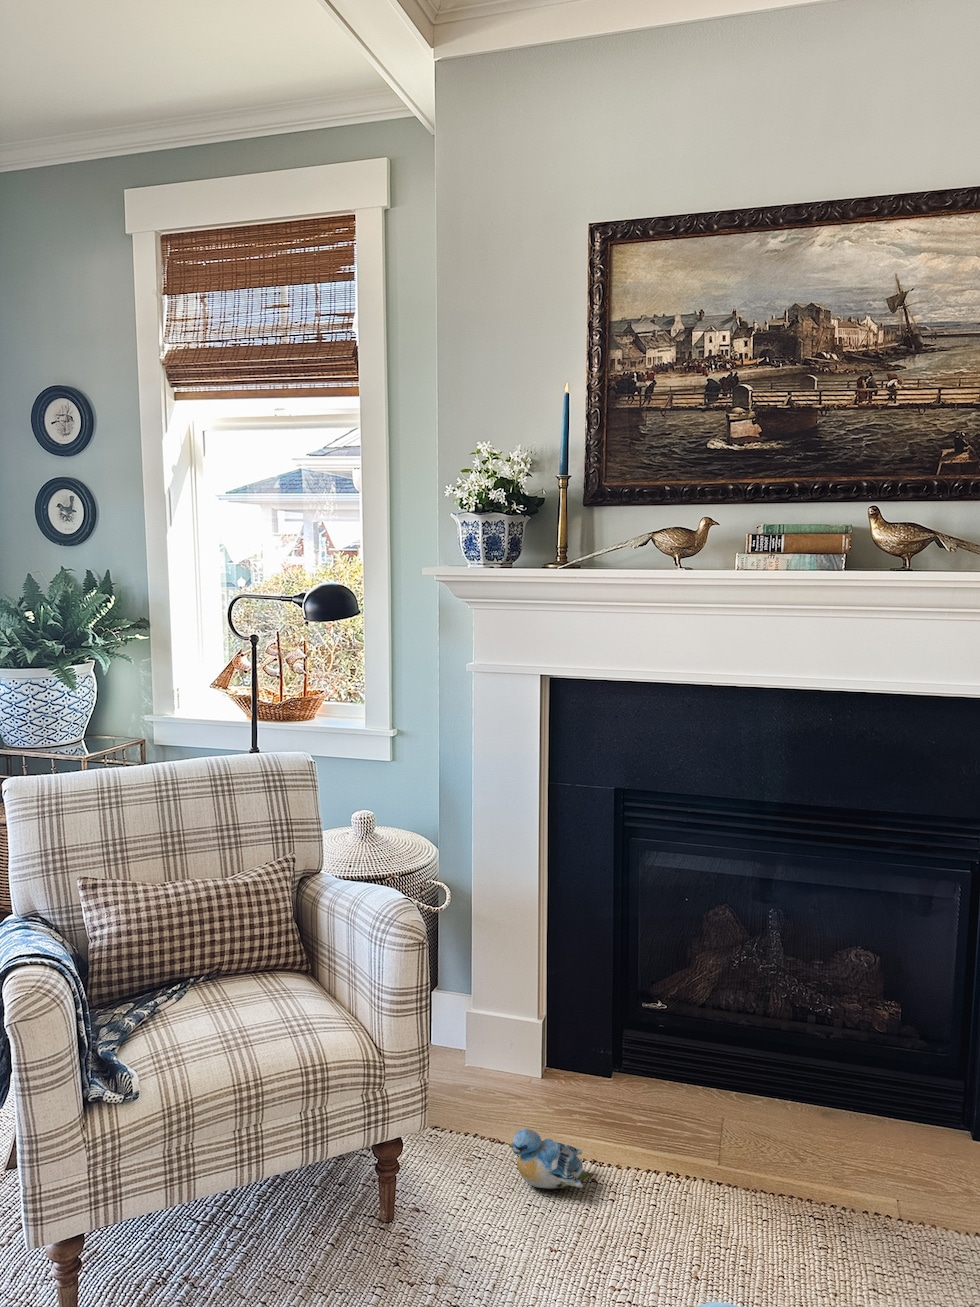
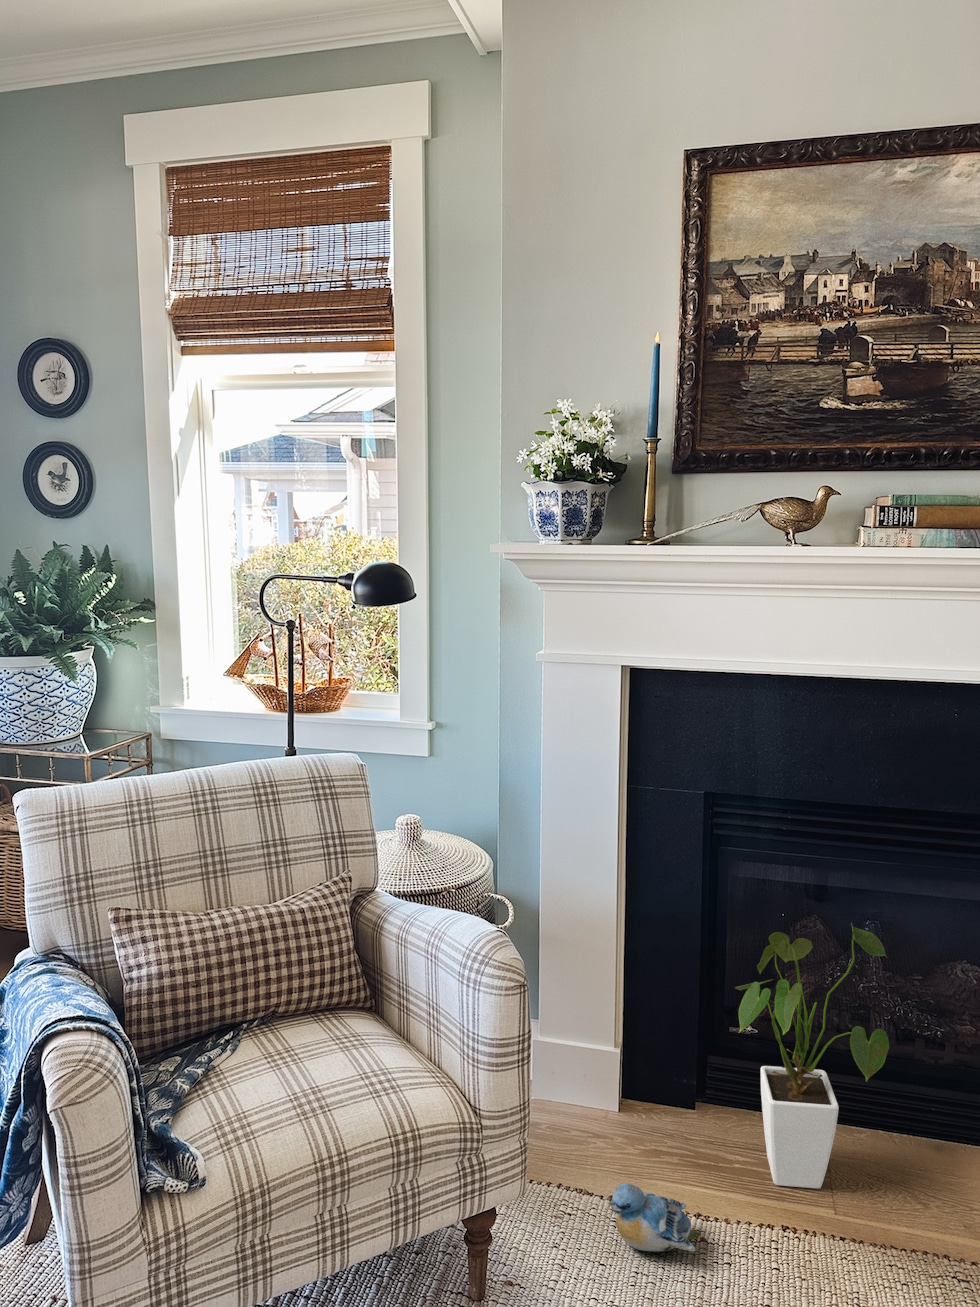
house plant: none [635,907,780,1144] -> present [735,924,889,1189]

